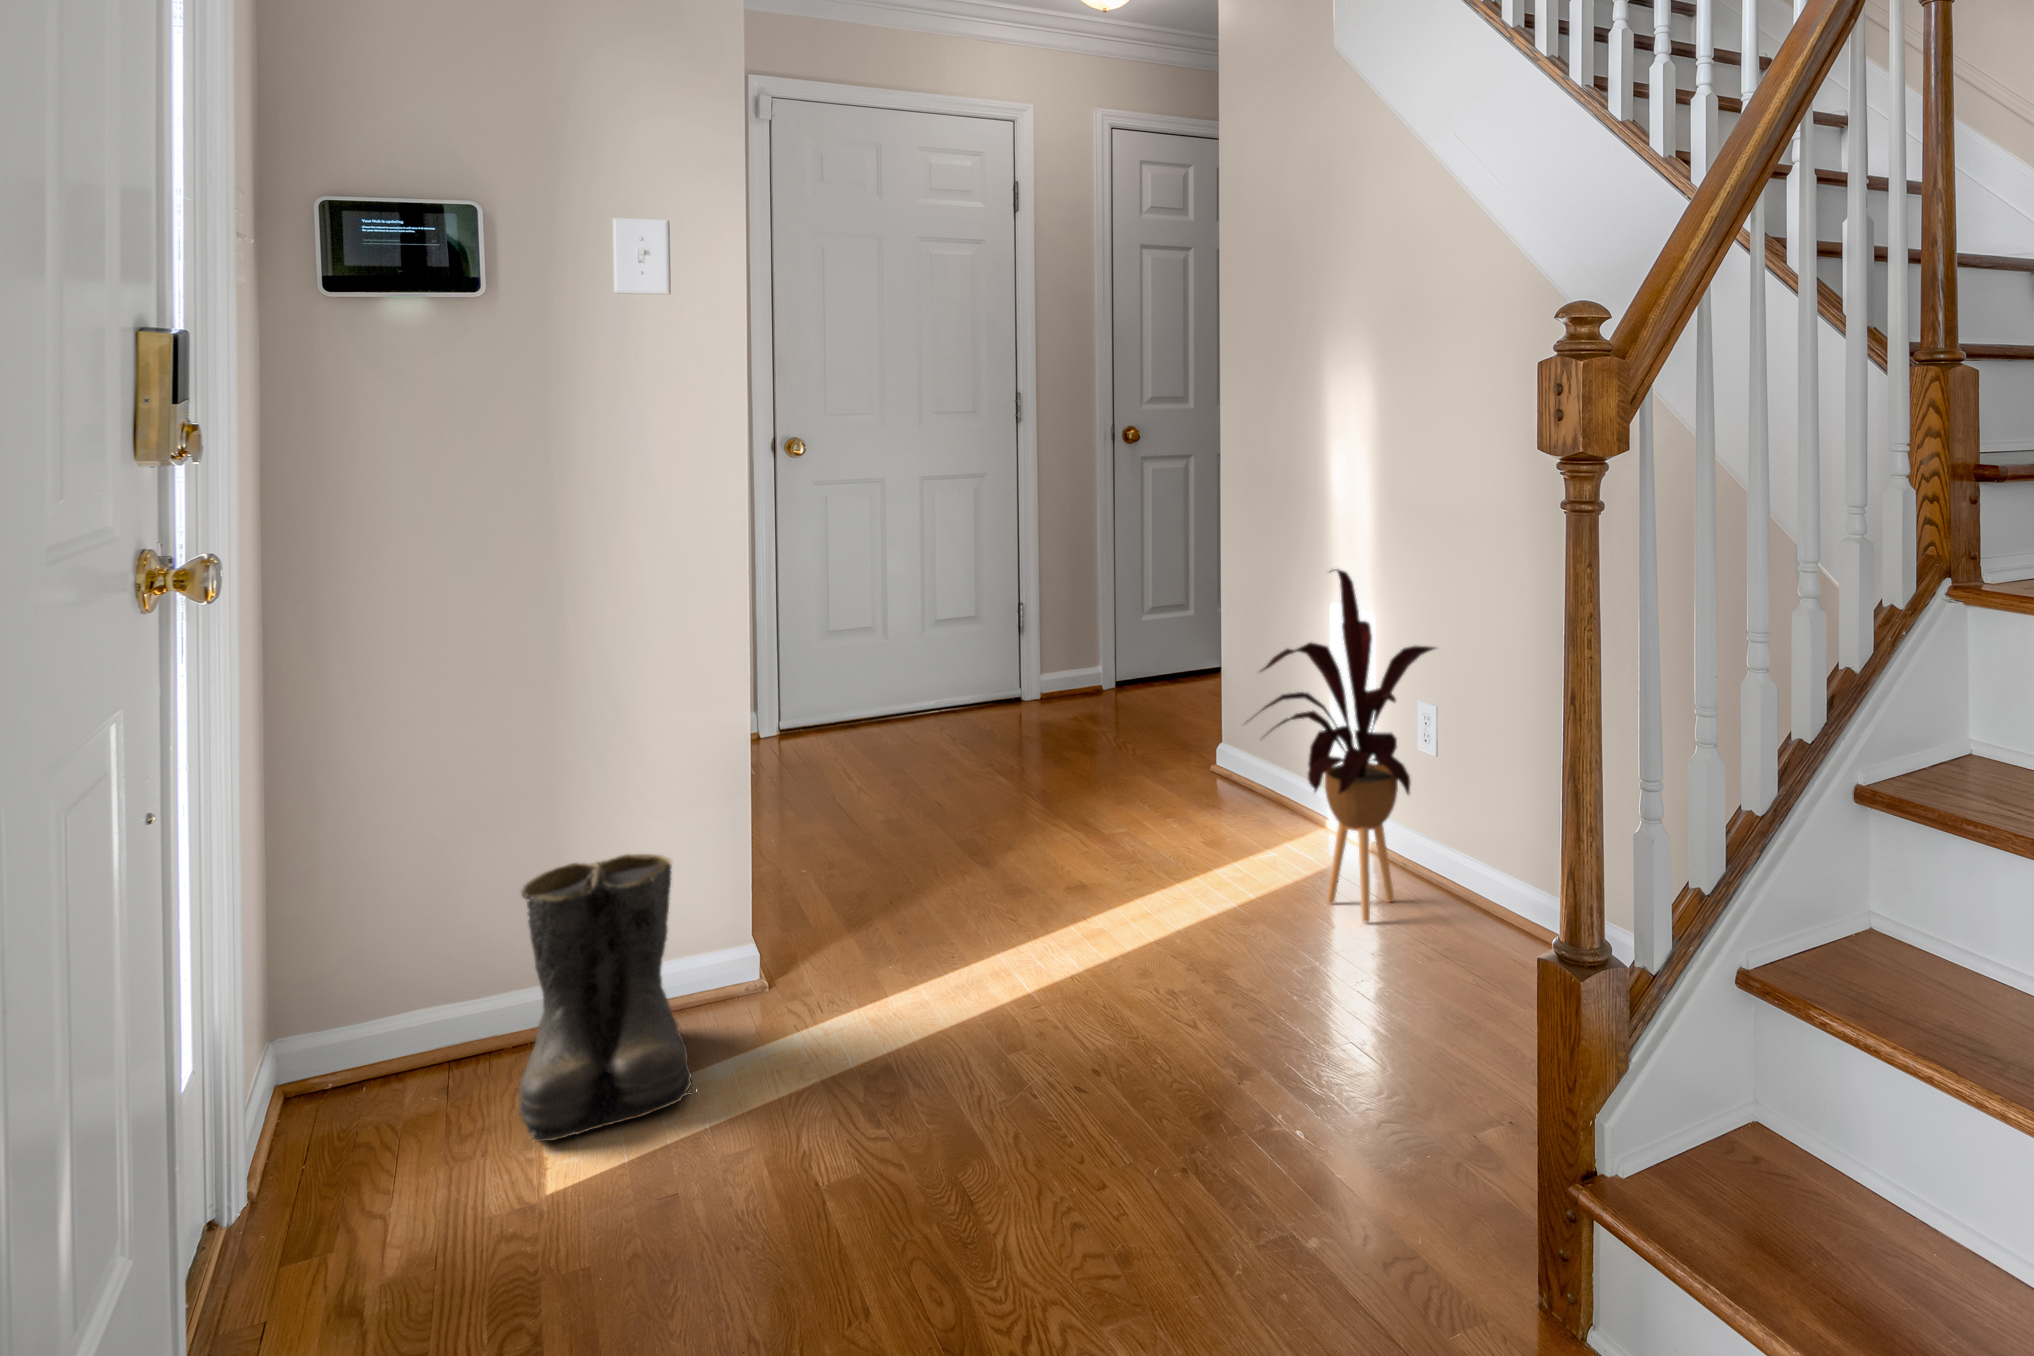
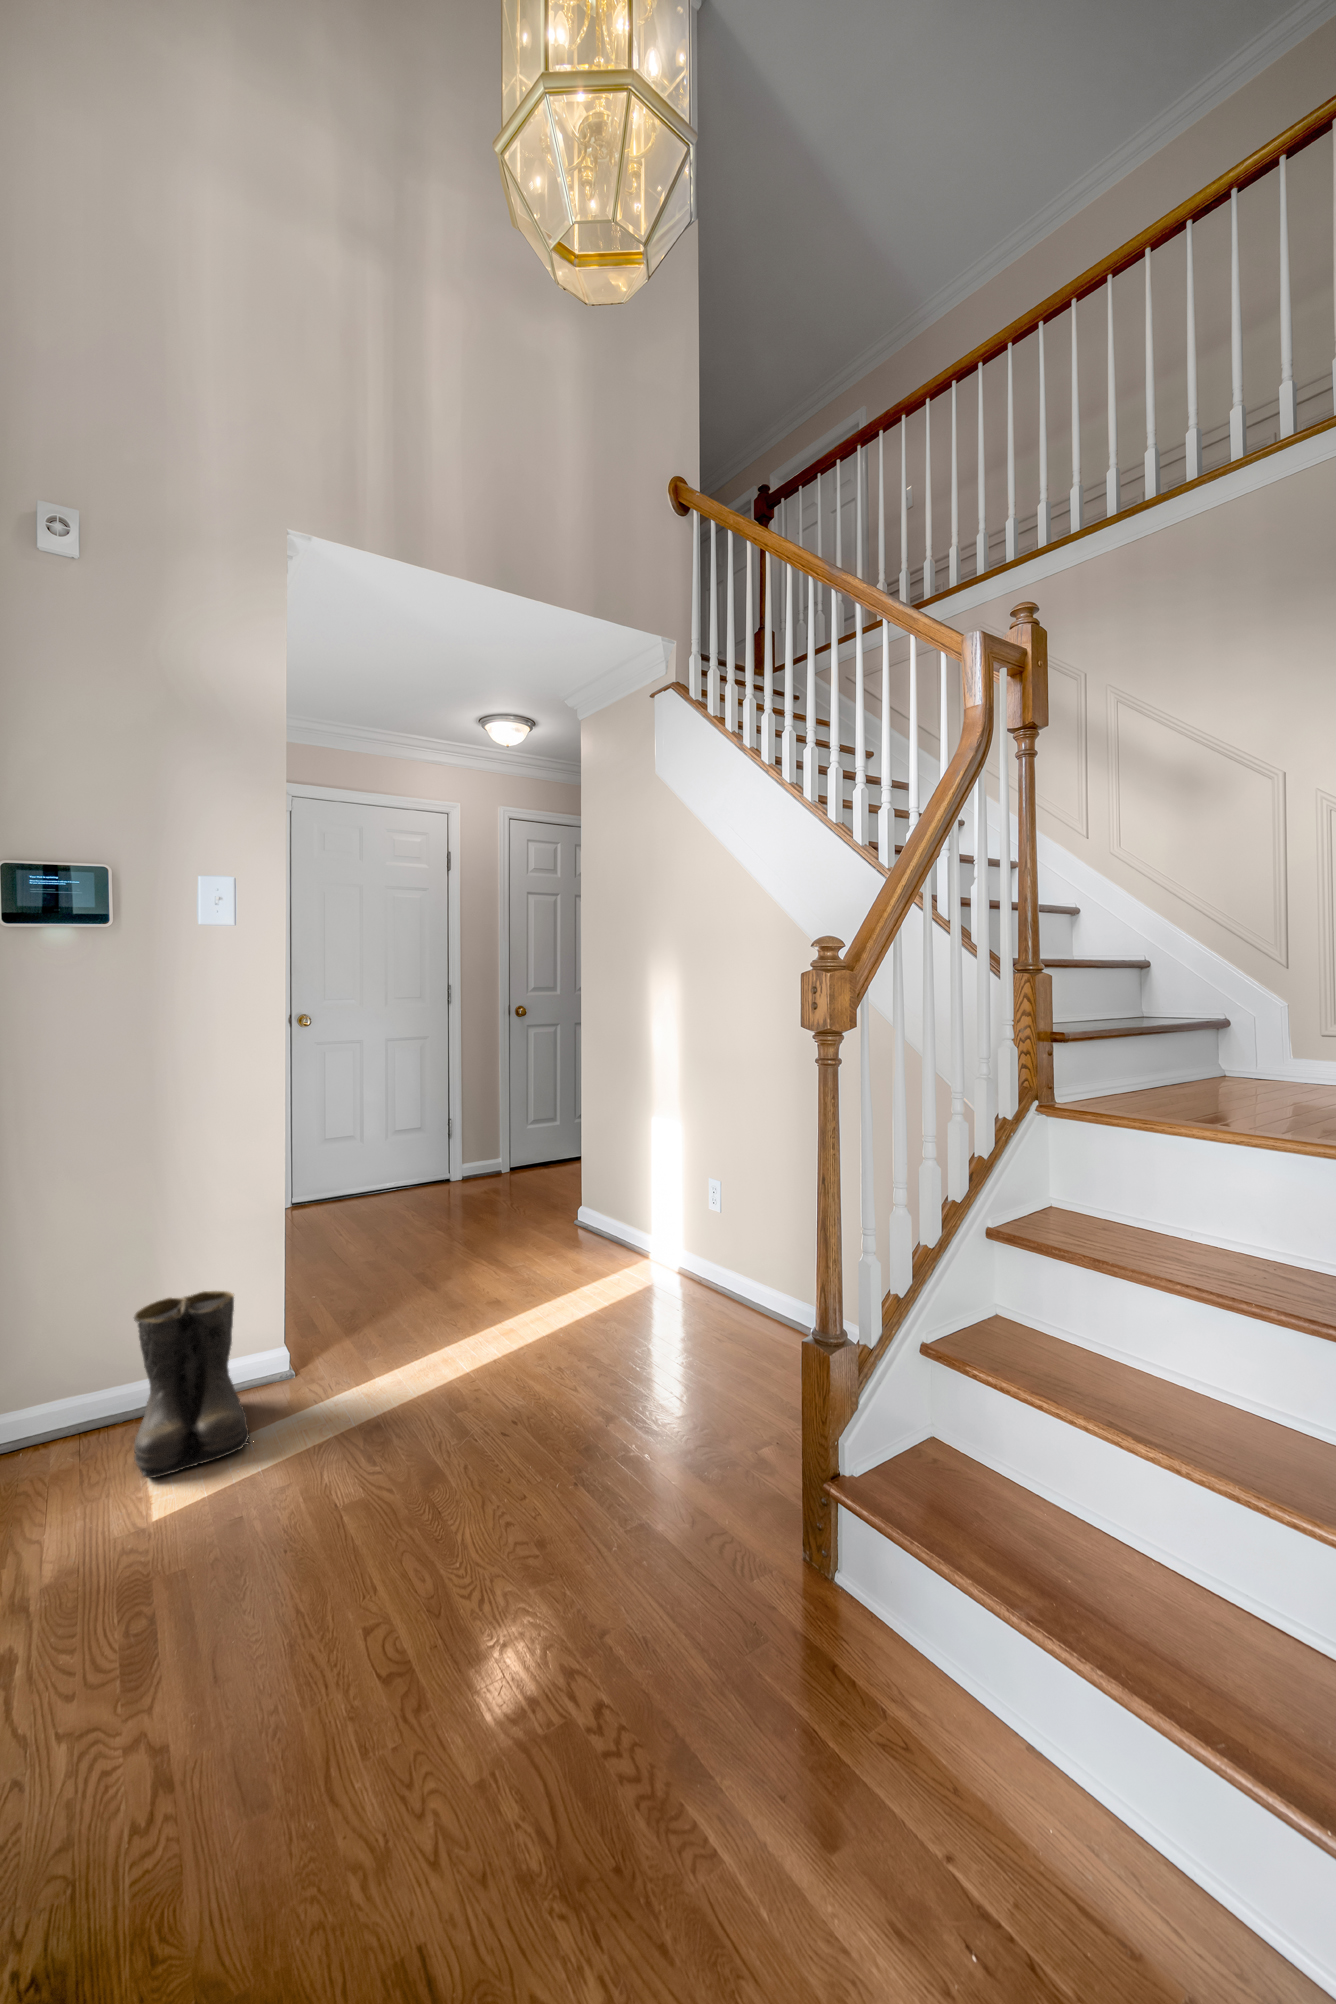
house plant: present [1247,569,1435,923] -> none [598,1103,720,1321]

